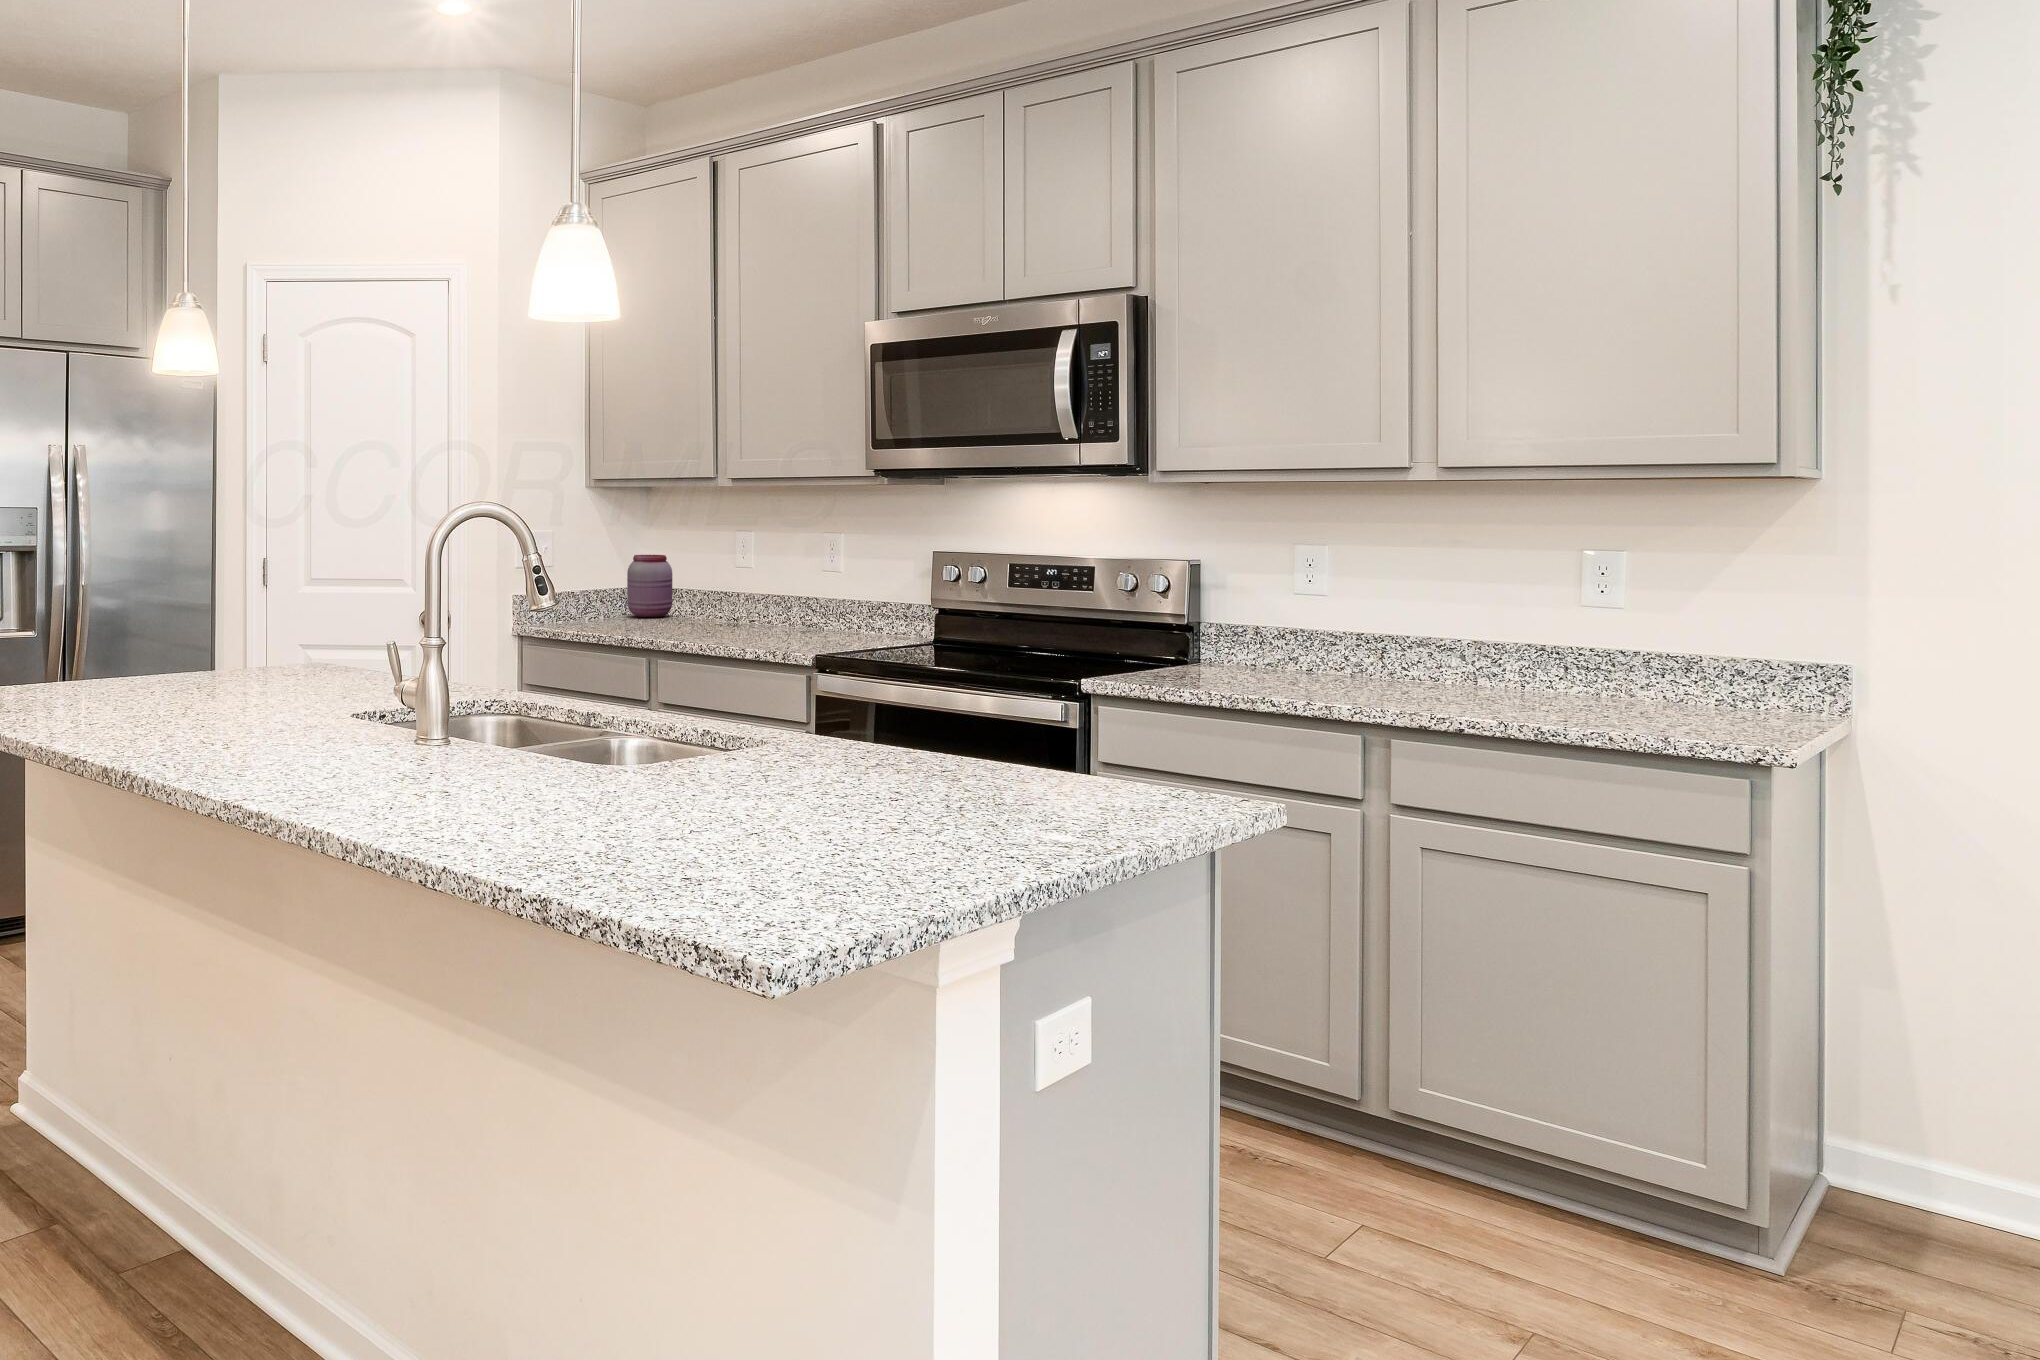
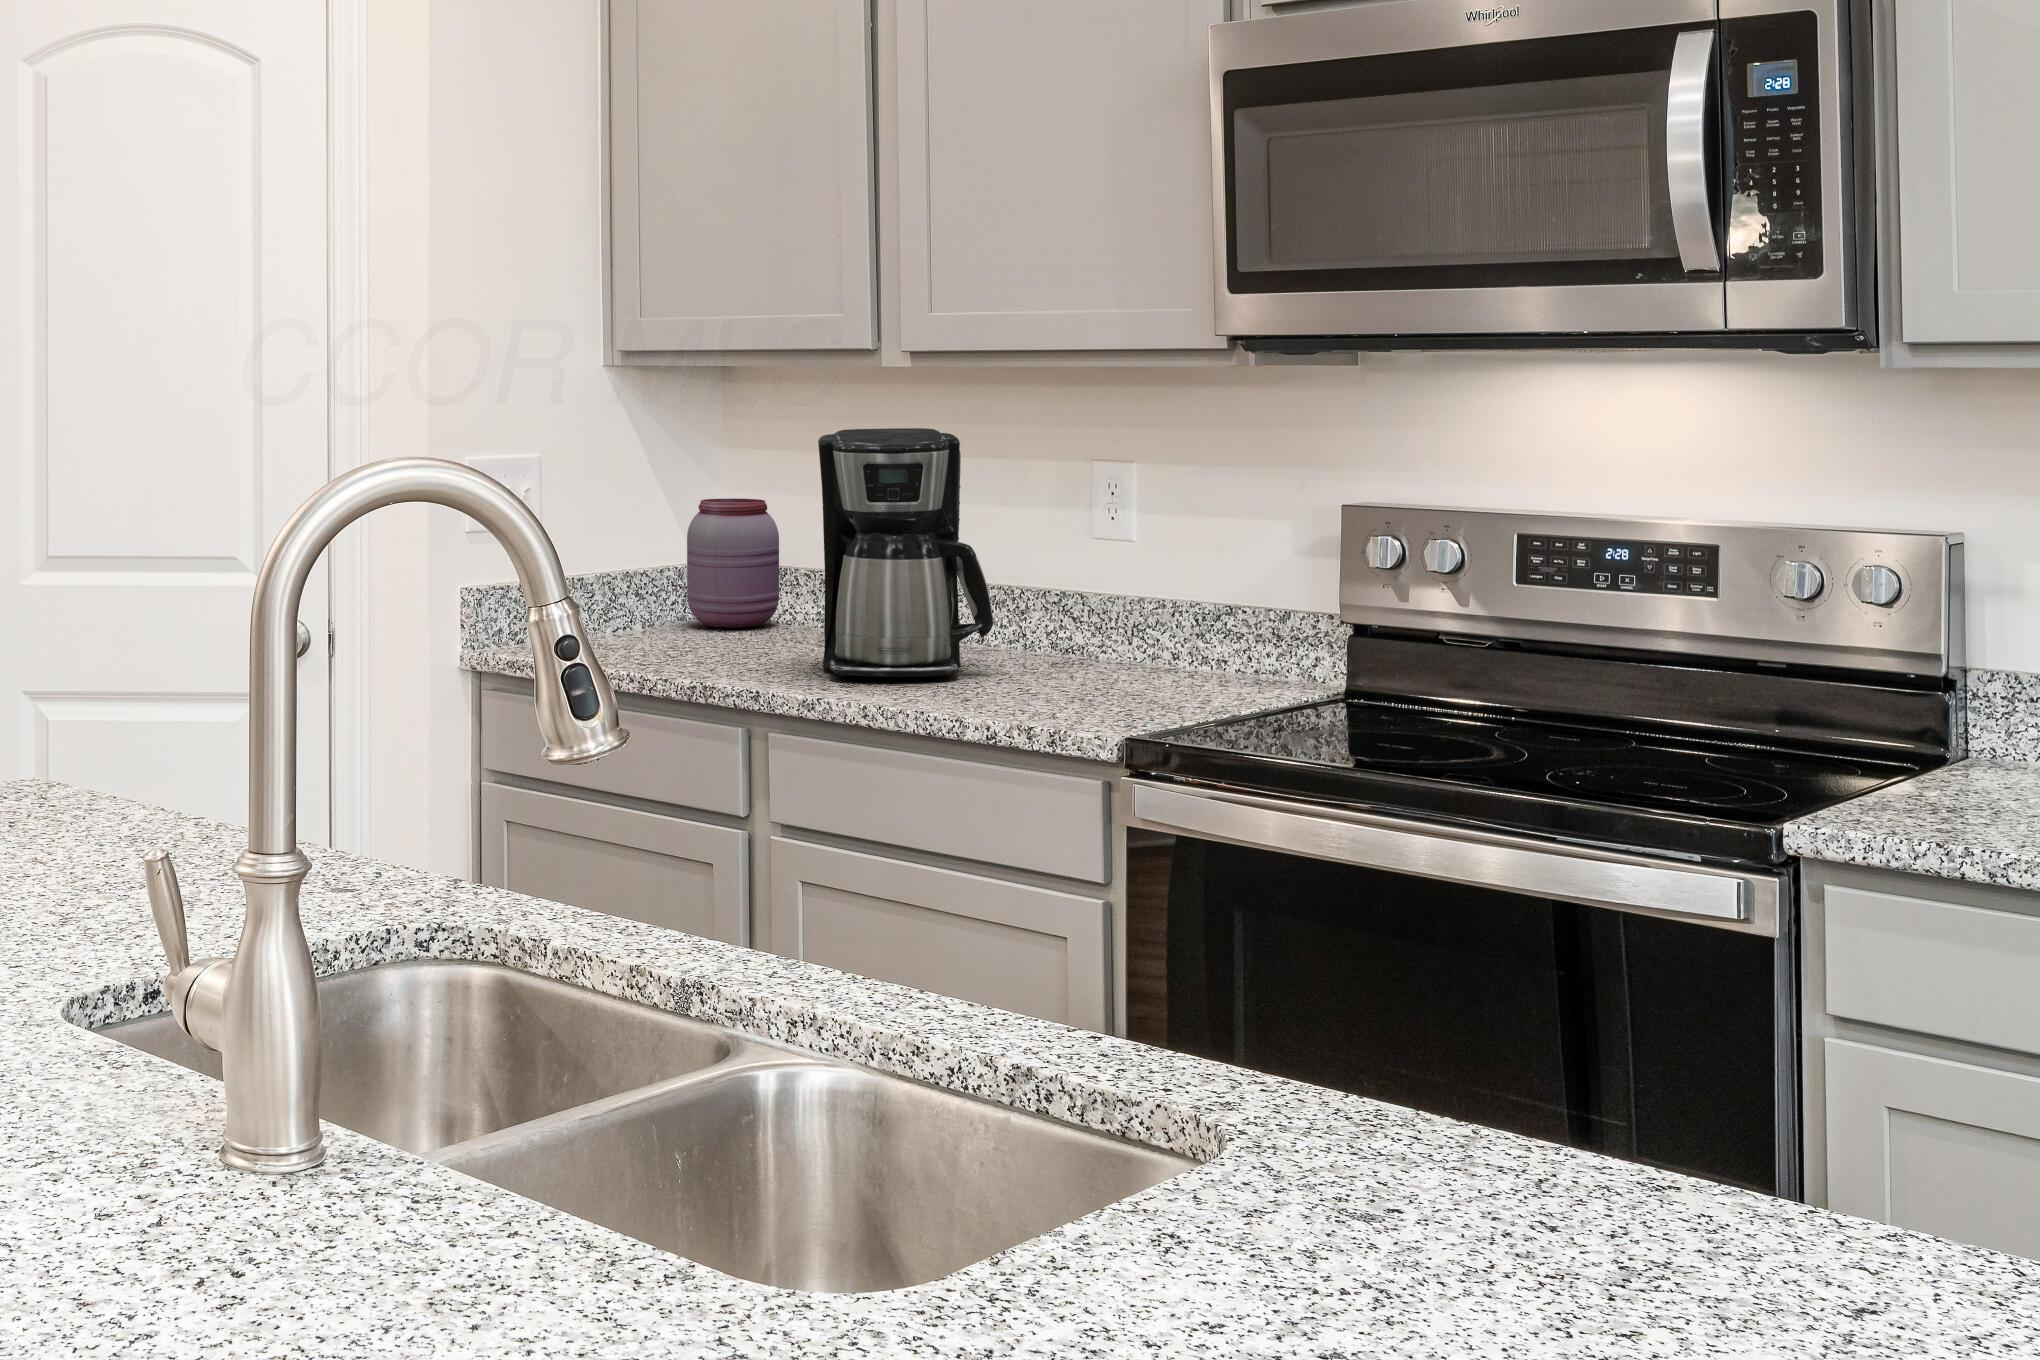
coffee maker: none [685,517,768,634] -> present [818,428,994,677]

